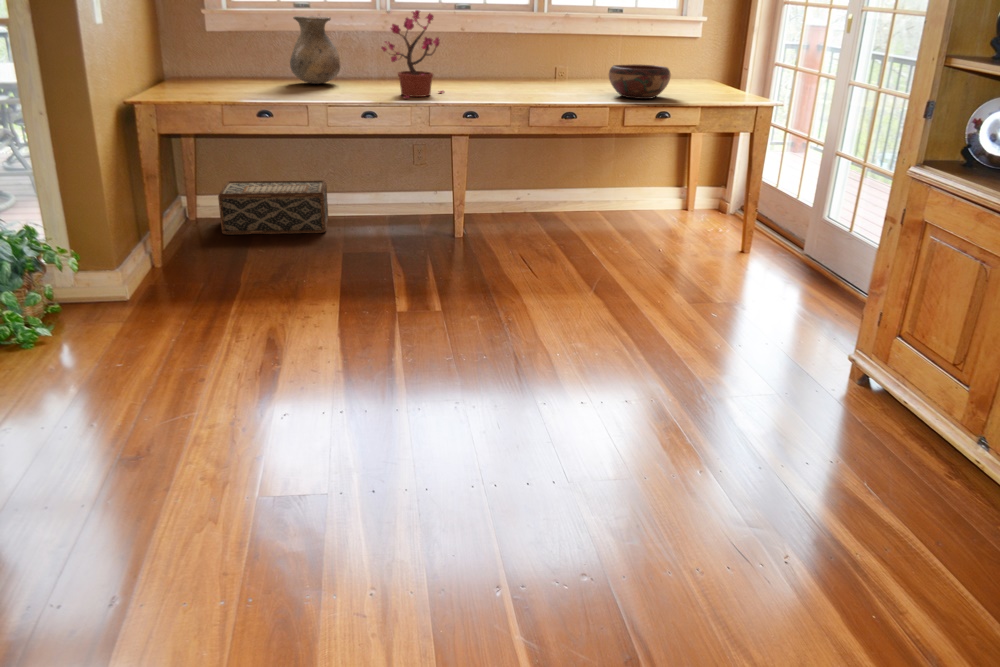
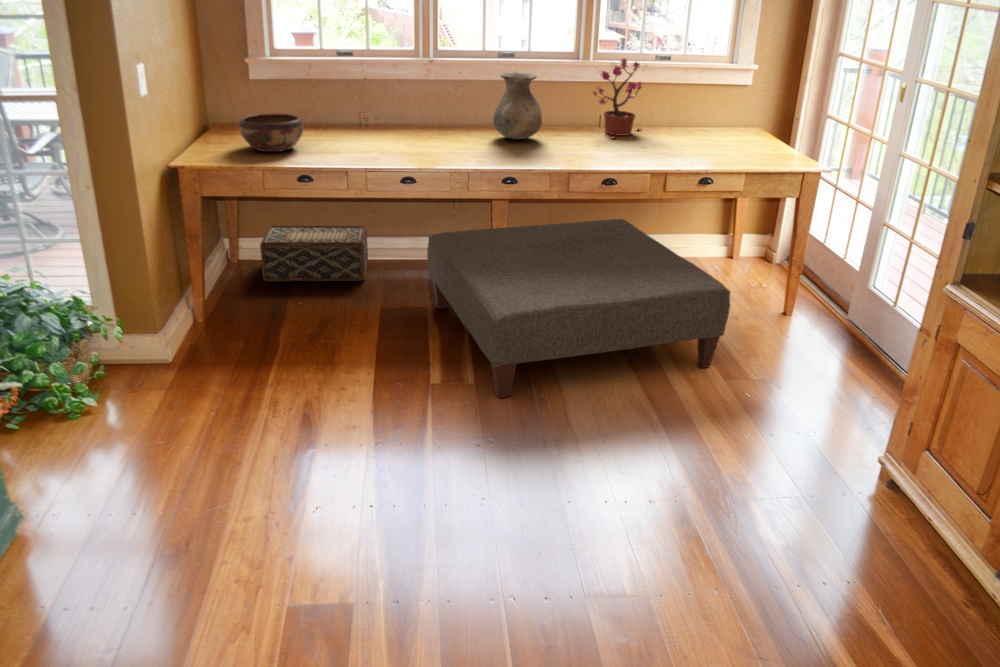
potted plant: present [381,10,444,98] -> present [593,58,641,138]
vase: present [290,16,340,84] -> present [493,72,542,139]
decorative bowl: present [609,64,671,99] -> present [238,114,304,152]
ottoman: none [390,164,694,321] -> present [427,219,731,398]

